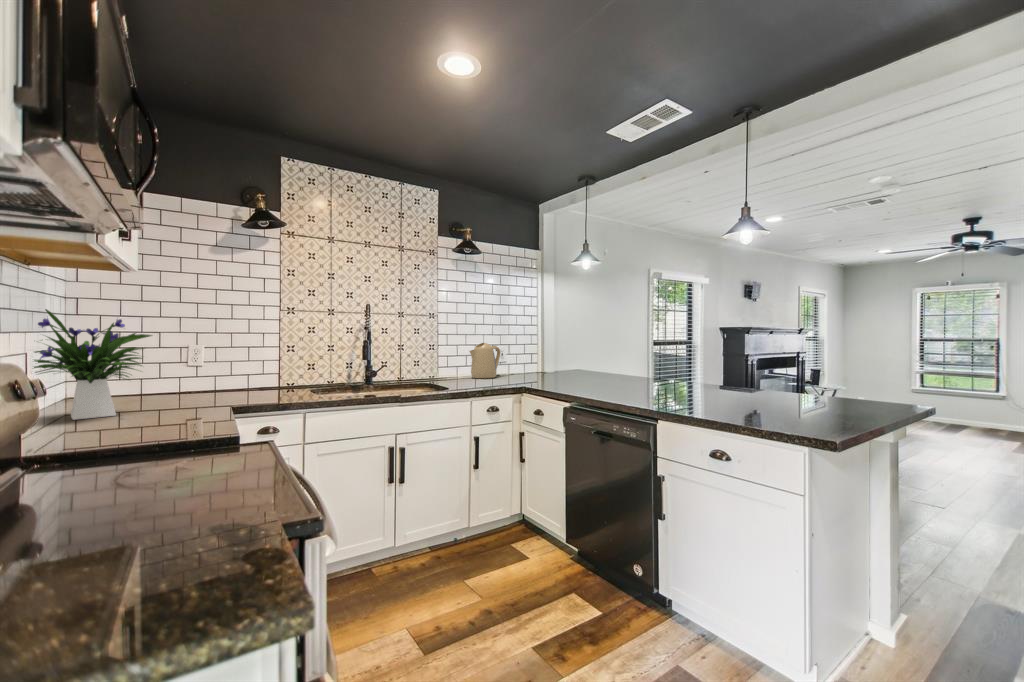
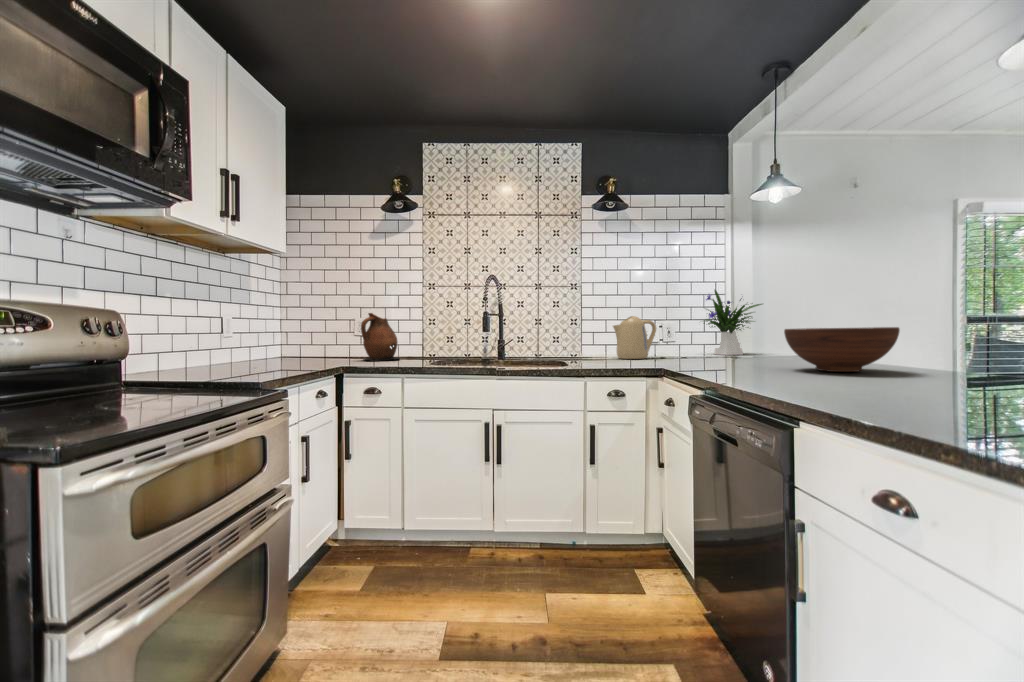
flower arrangement: present [34,309,152,420] -> present [704,290,762,355]
ceramic pitcher: none [204,339,260,393] -> present [361,313,399,360]
fruit bowl: none [605,356,665,384] -> present [784,327,900,372]

